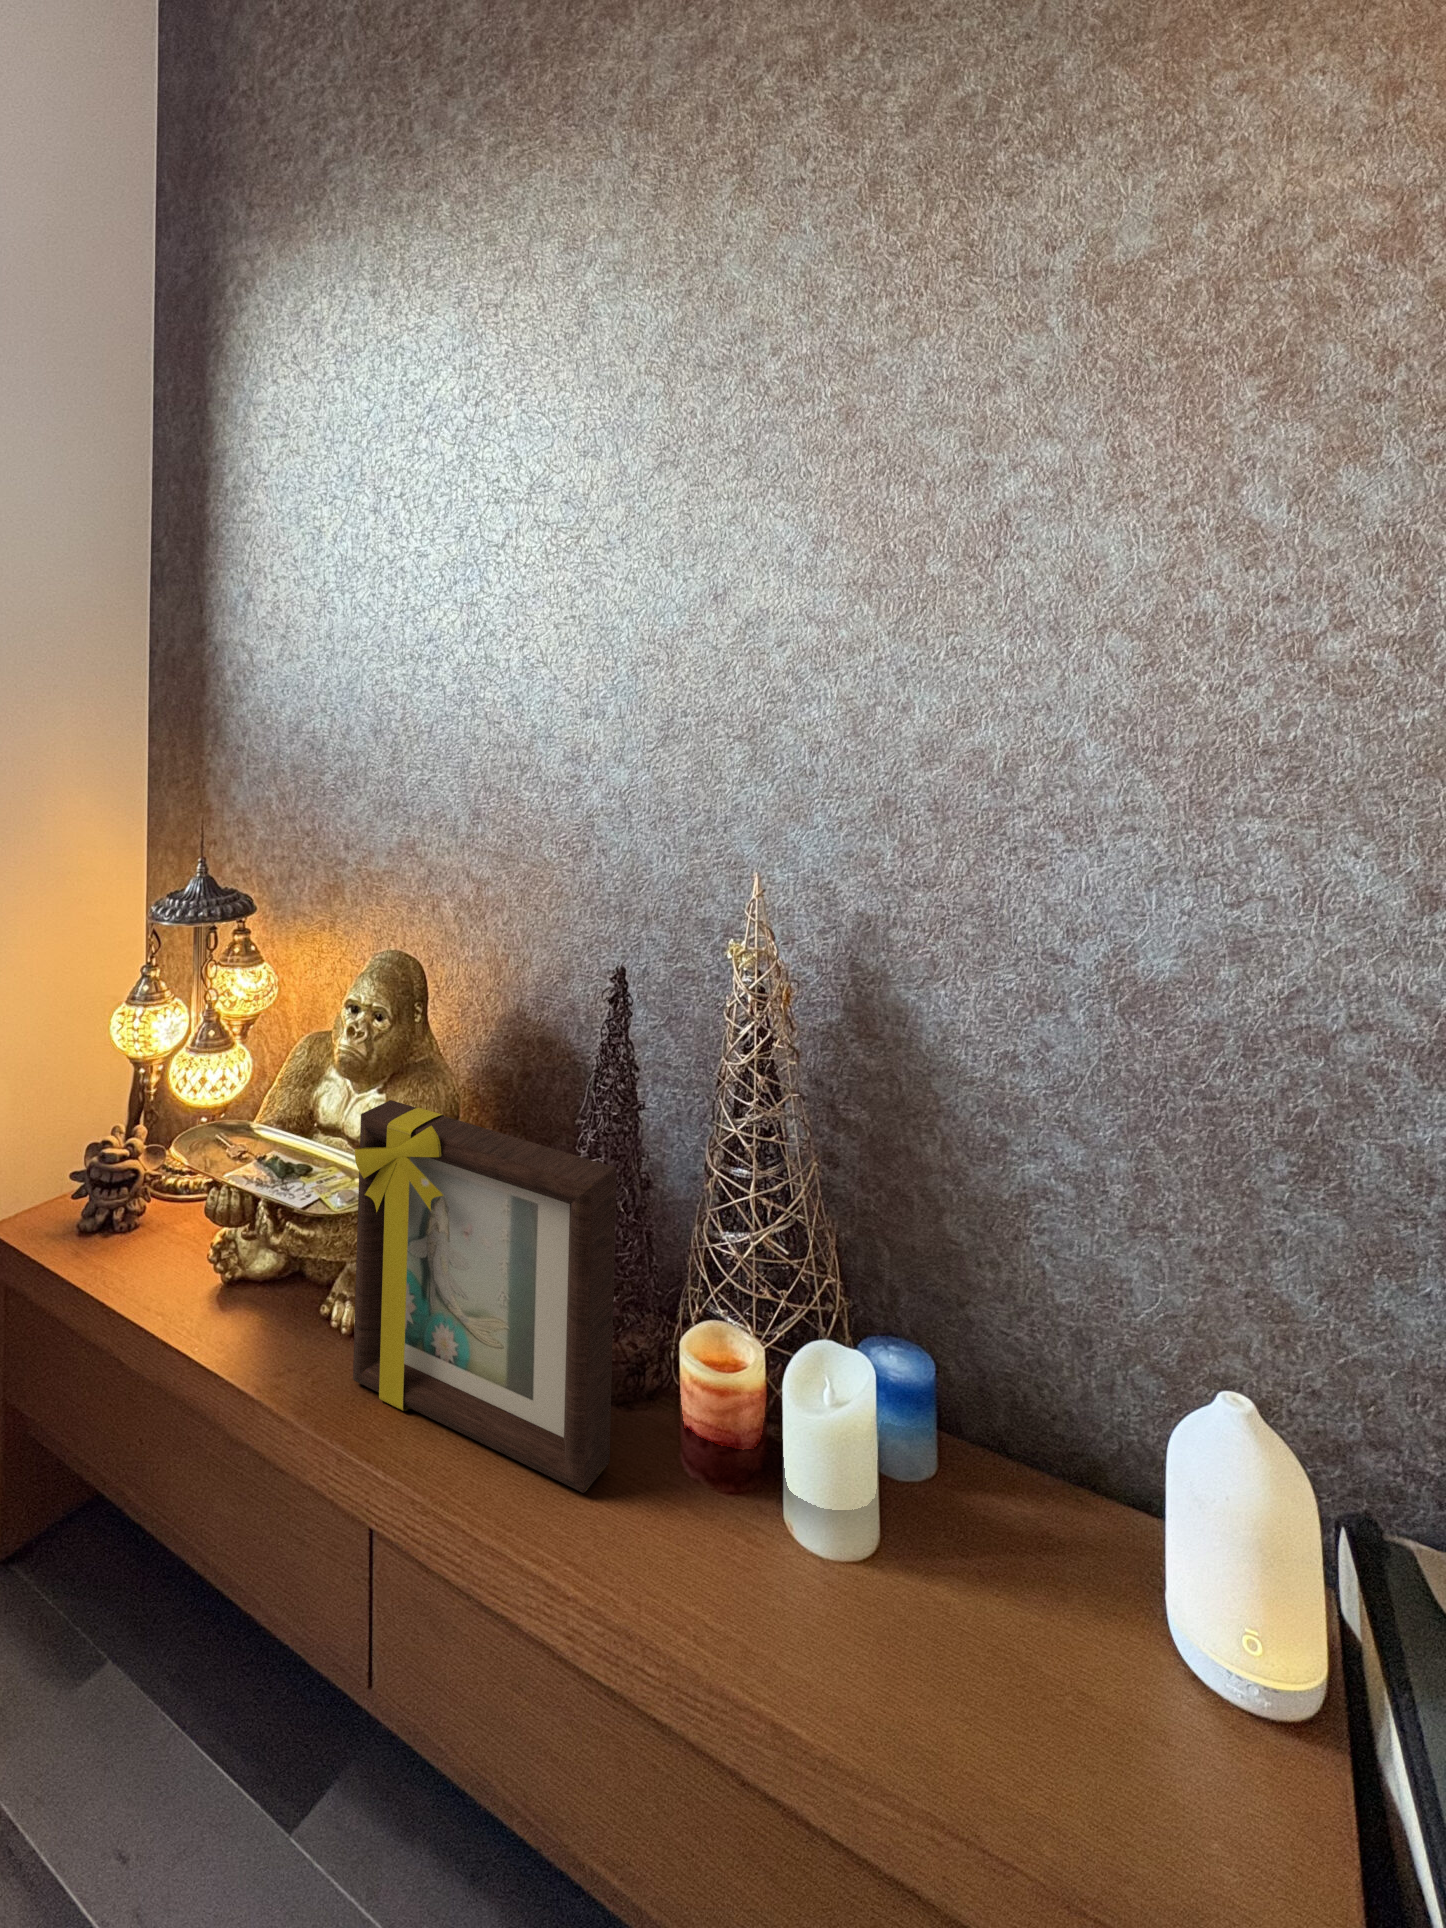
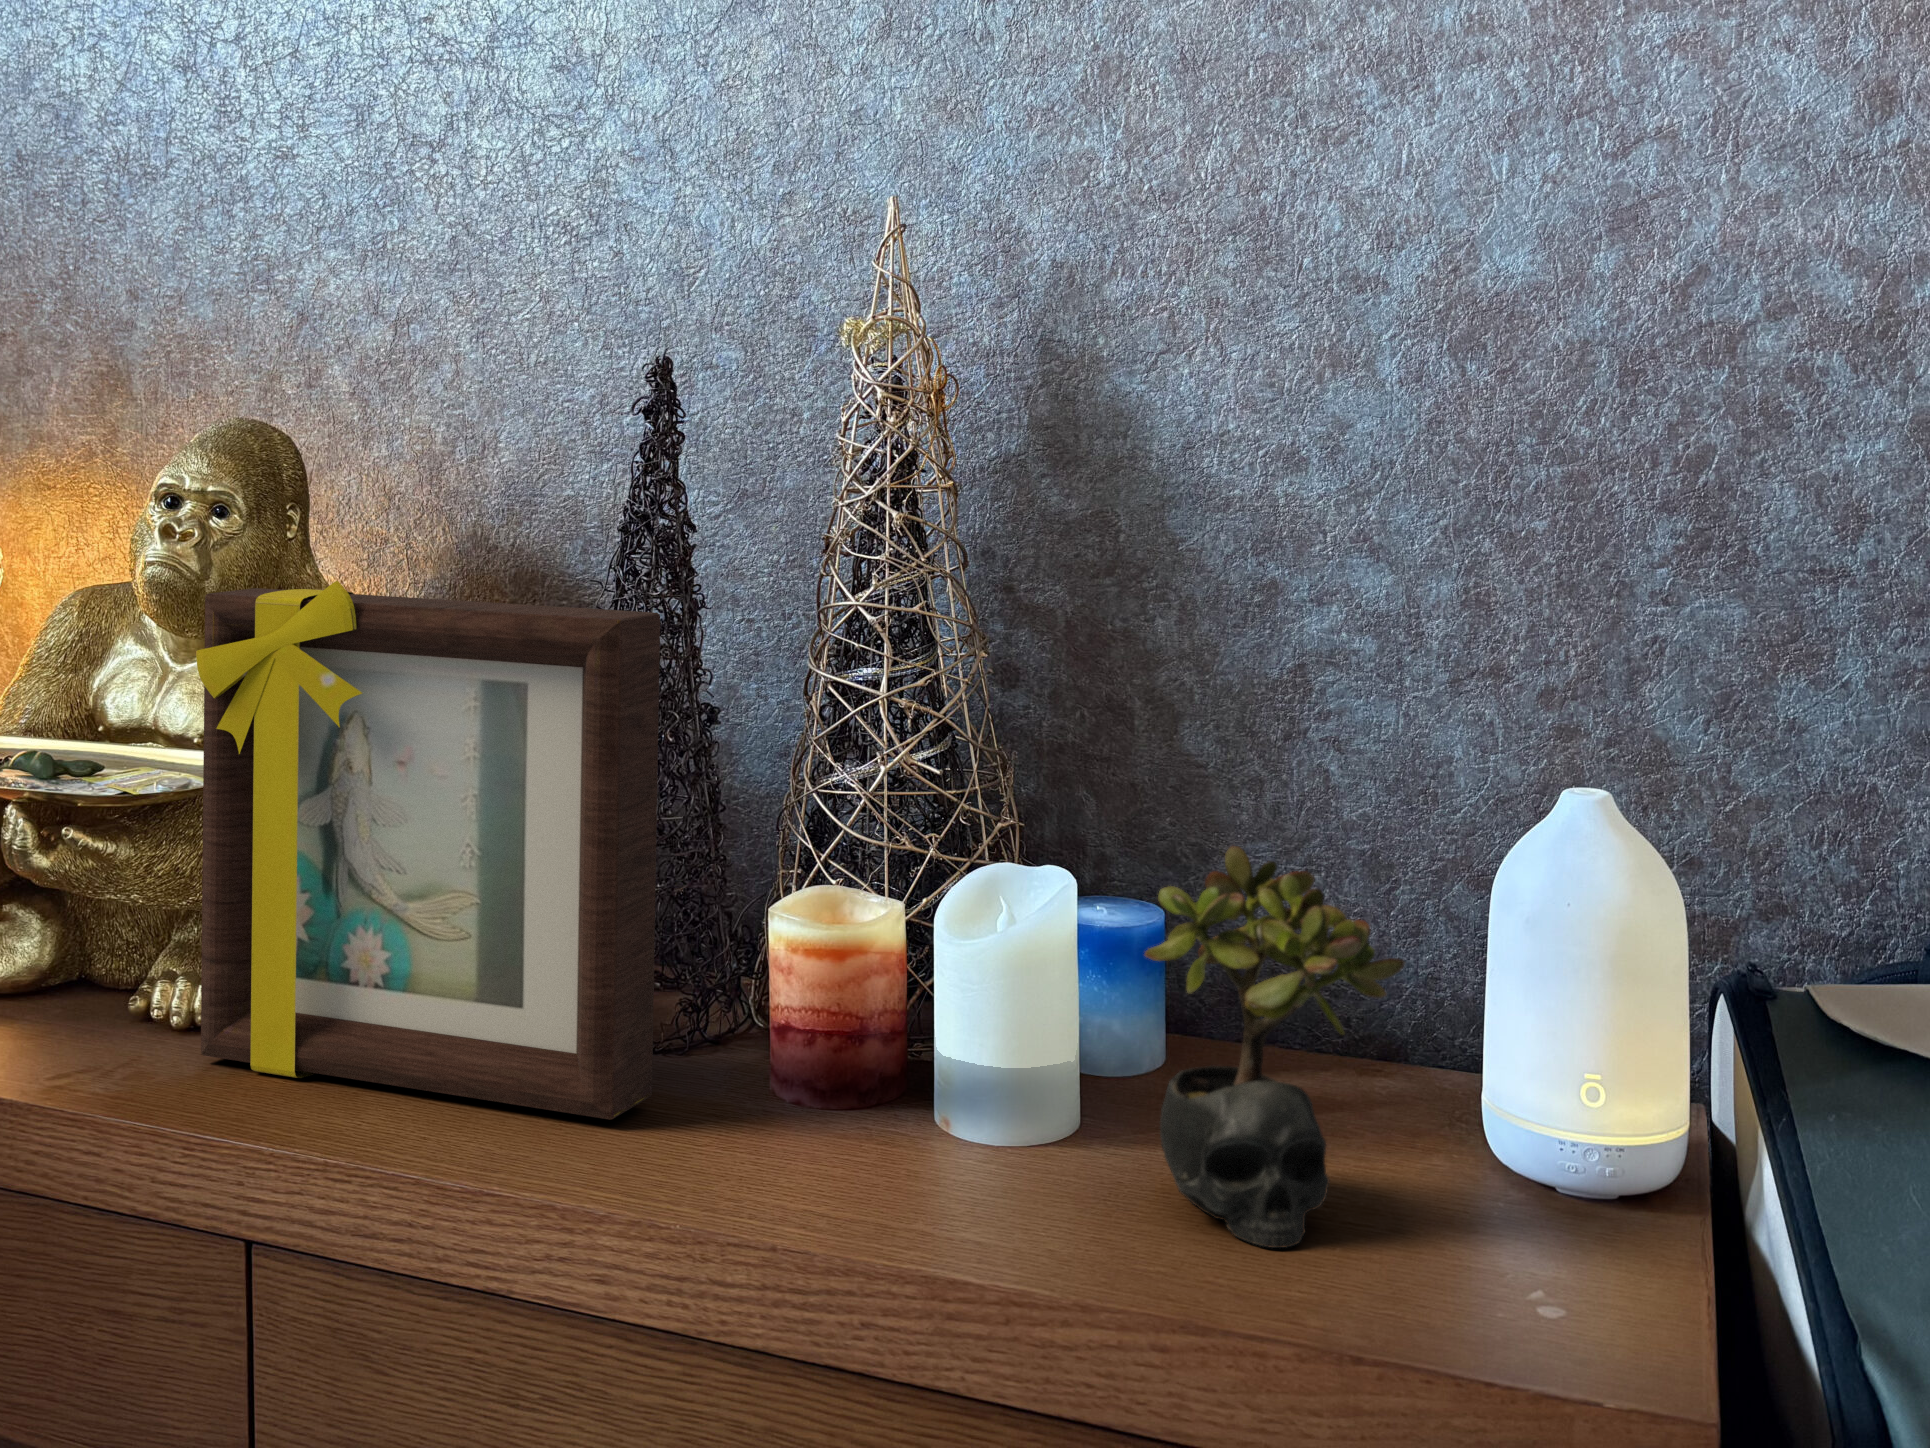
succulent plant: none [929,1399,1116,1740] -> present [1145,846,1405,1248]

